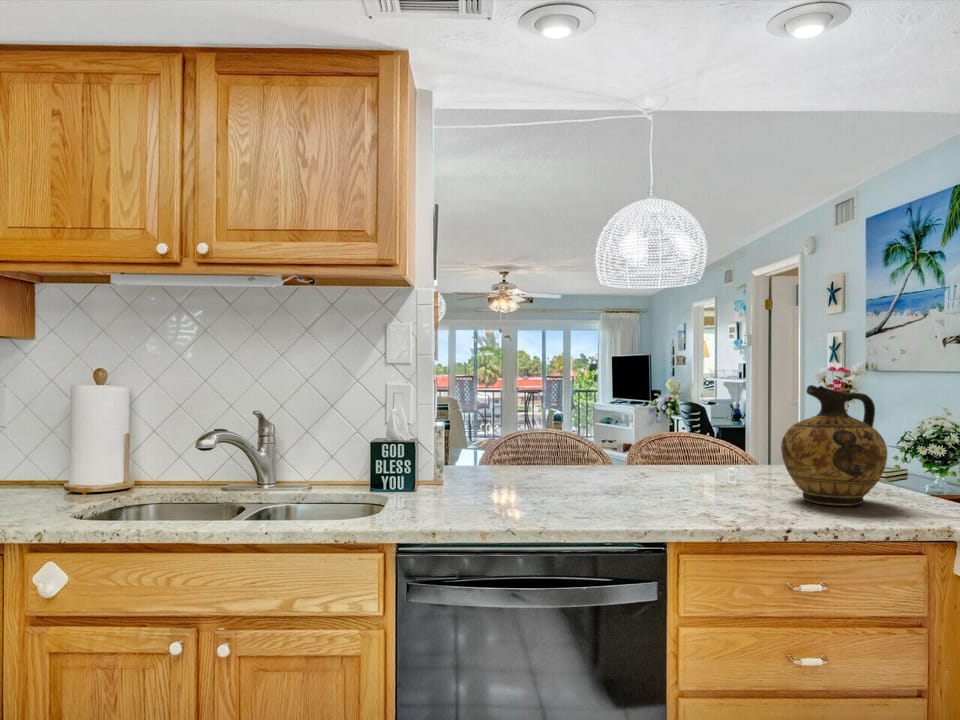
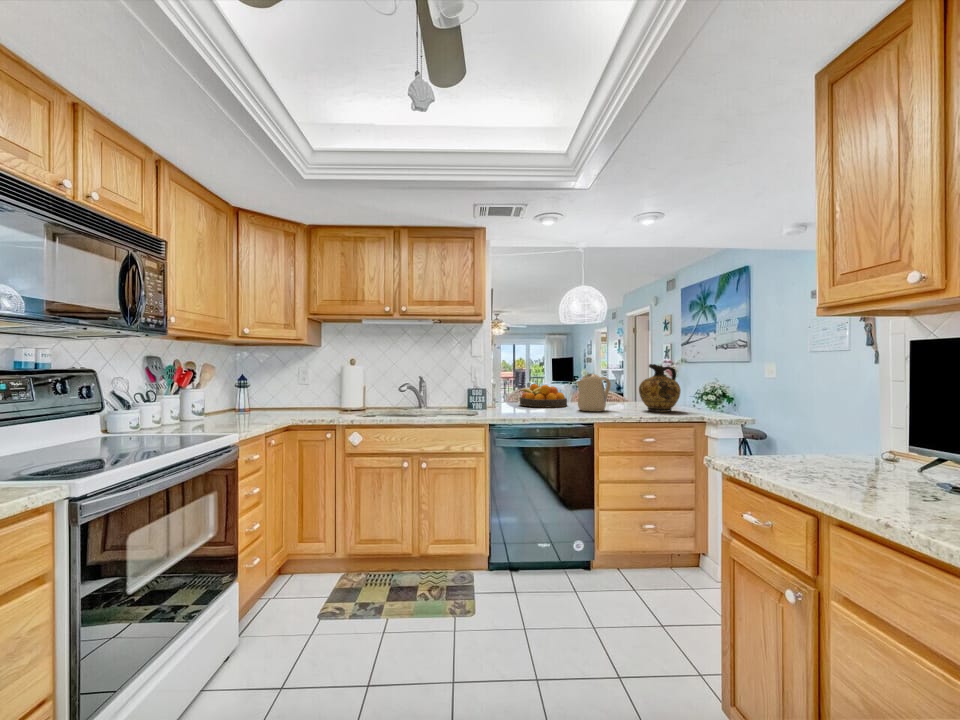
kettle: none [626,407,712,502] -> present [577,374,611,411]
fruit bowl: none [502,425,611,483] -> present [520,384,567,407]

